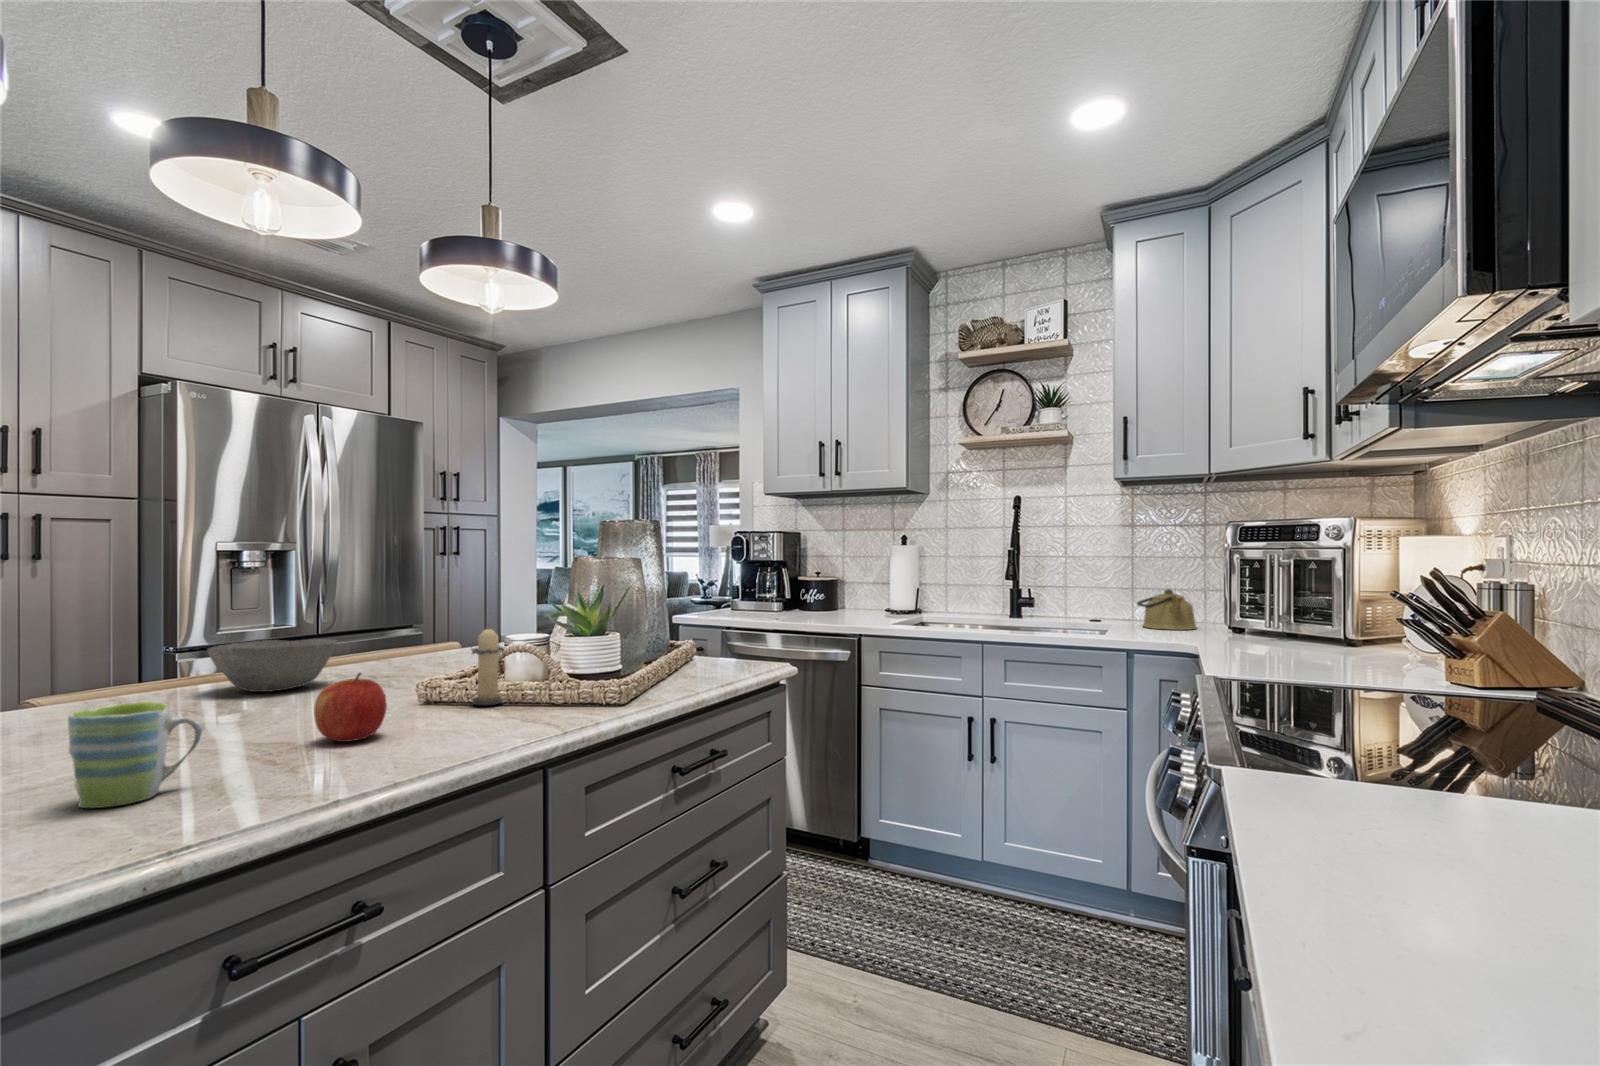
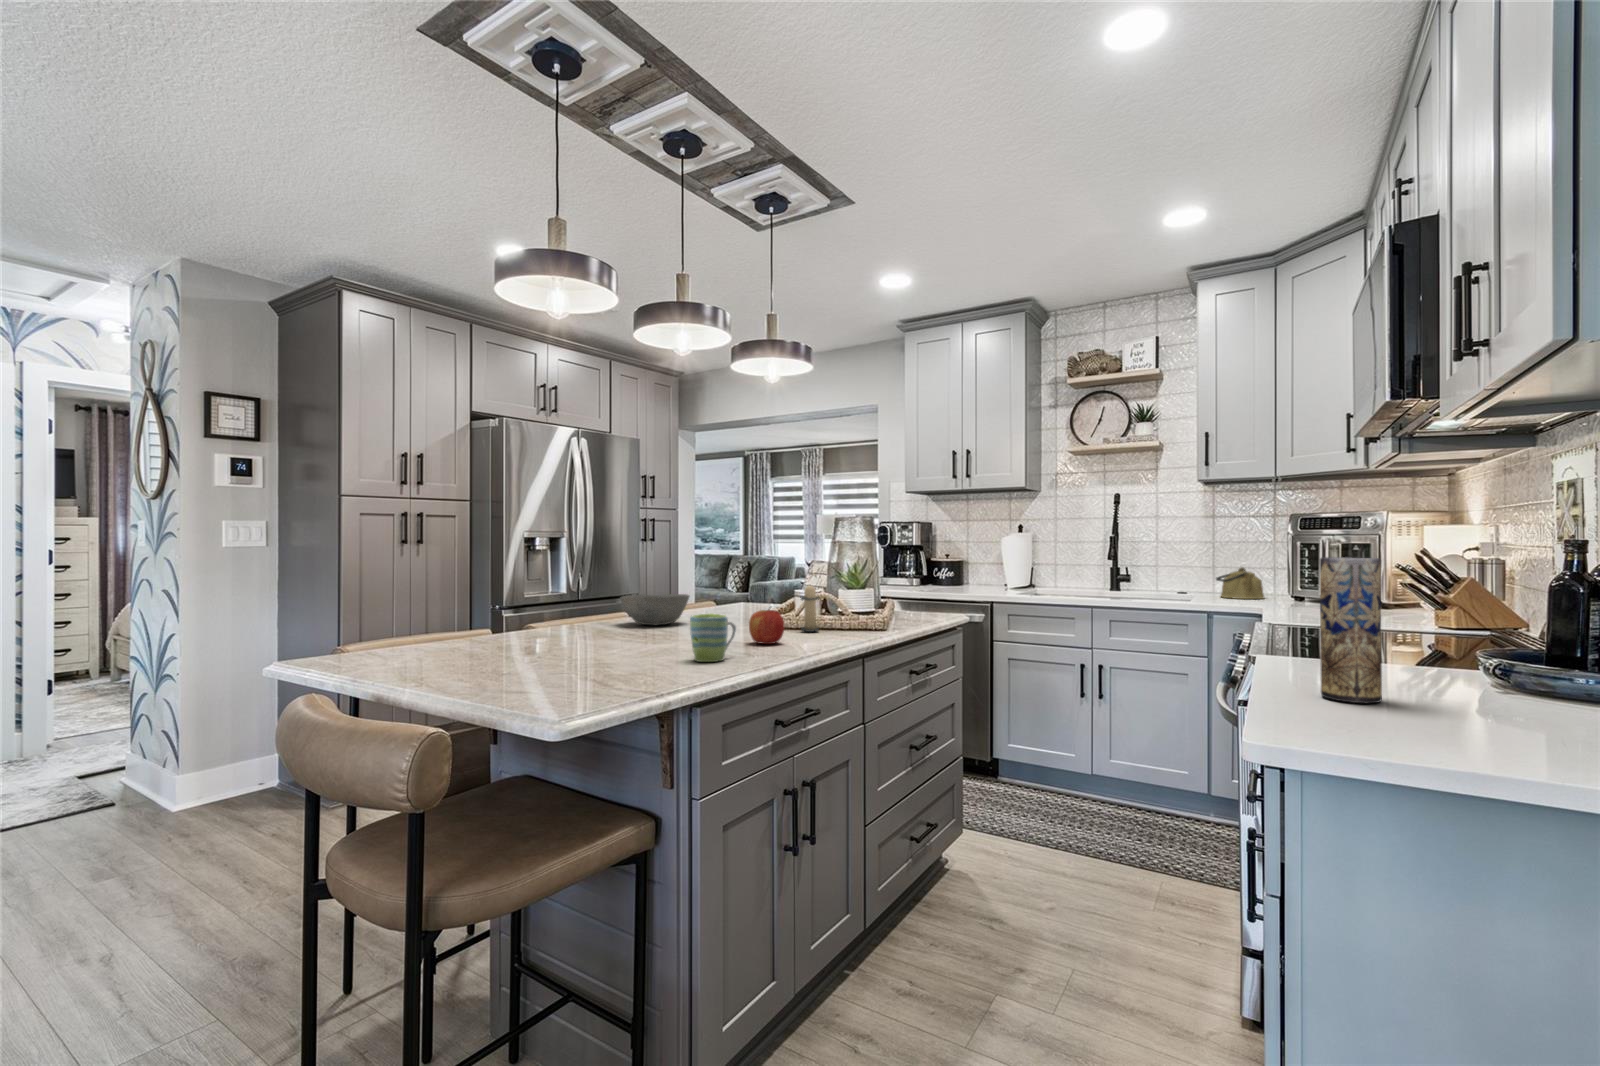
vase: none [1311,597,1469,970] -> present [1320,557,1382,703]

